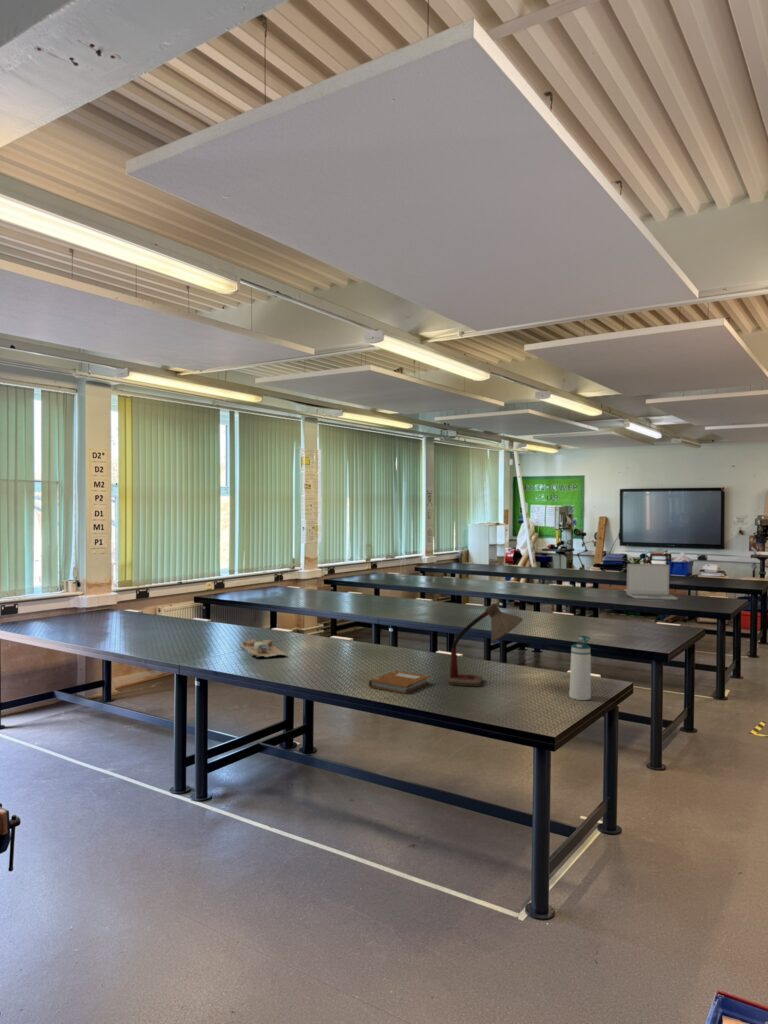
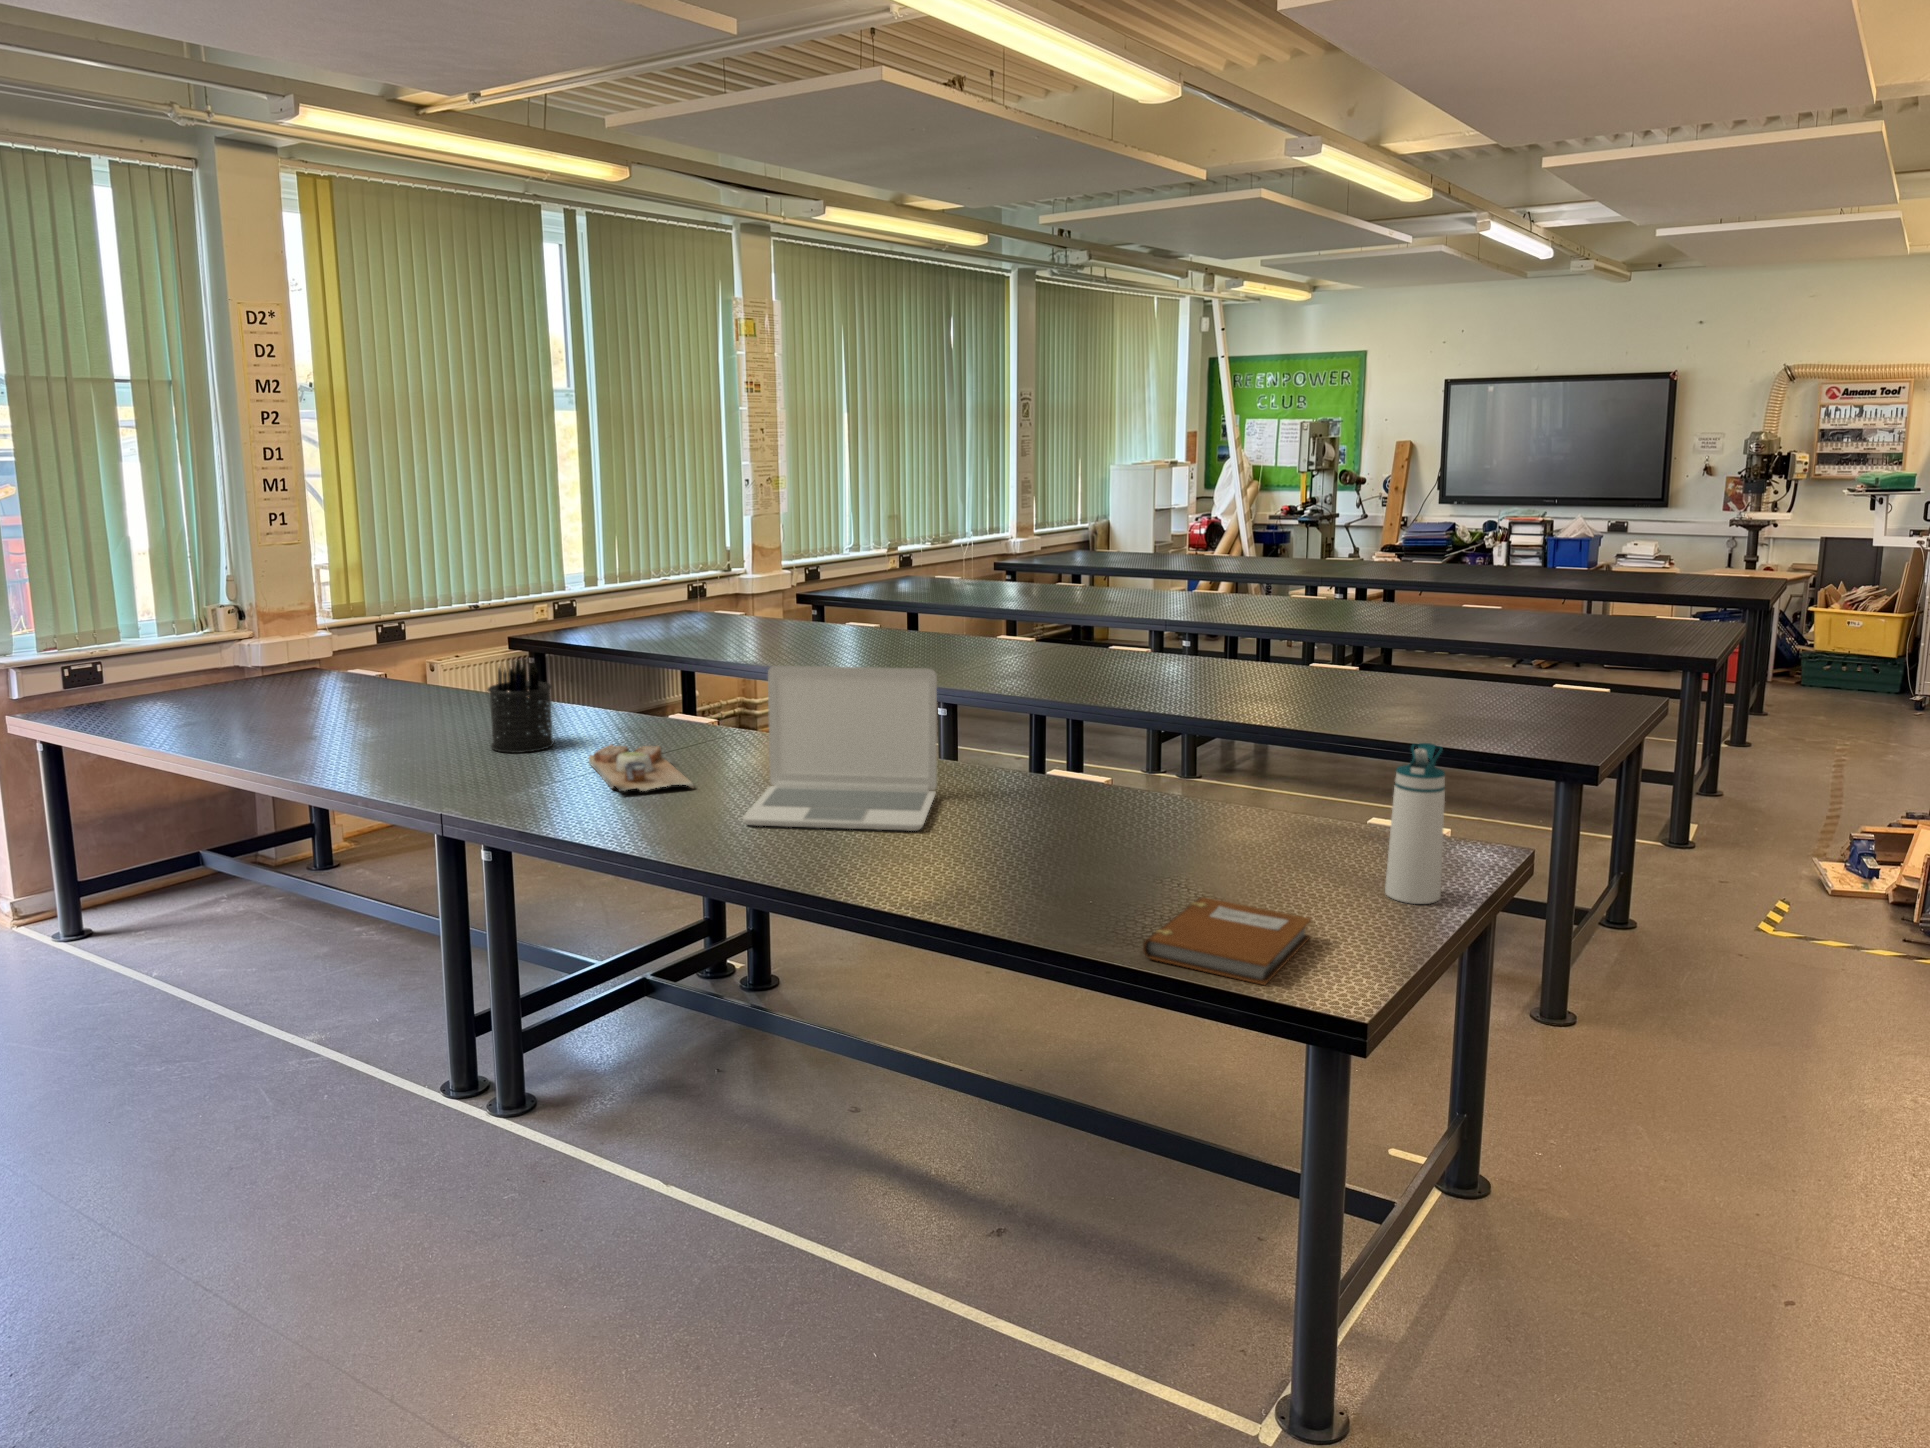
laptop: present [627,564,678,600] -> present [743,666,937,831]
pen holder: none [197,601,225,642] -> present [488,661,554,753]
desk lamp: present [448,603,523,686] -> none [1080,661,1269,866]
notebook: present [369,671,429,694] -> present [1143,897,1311,985]

